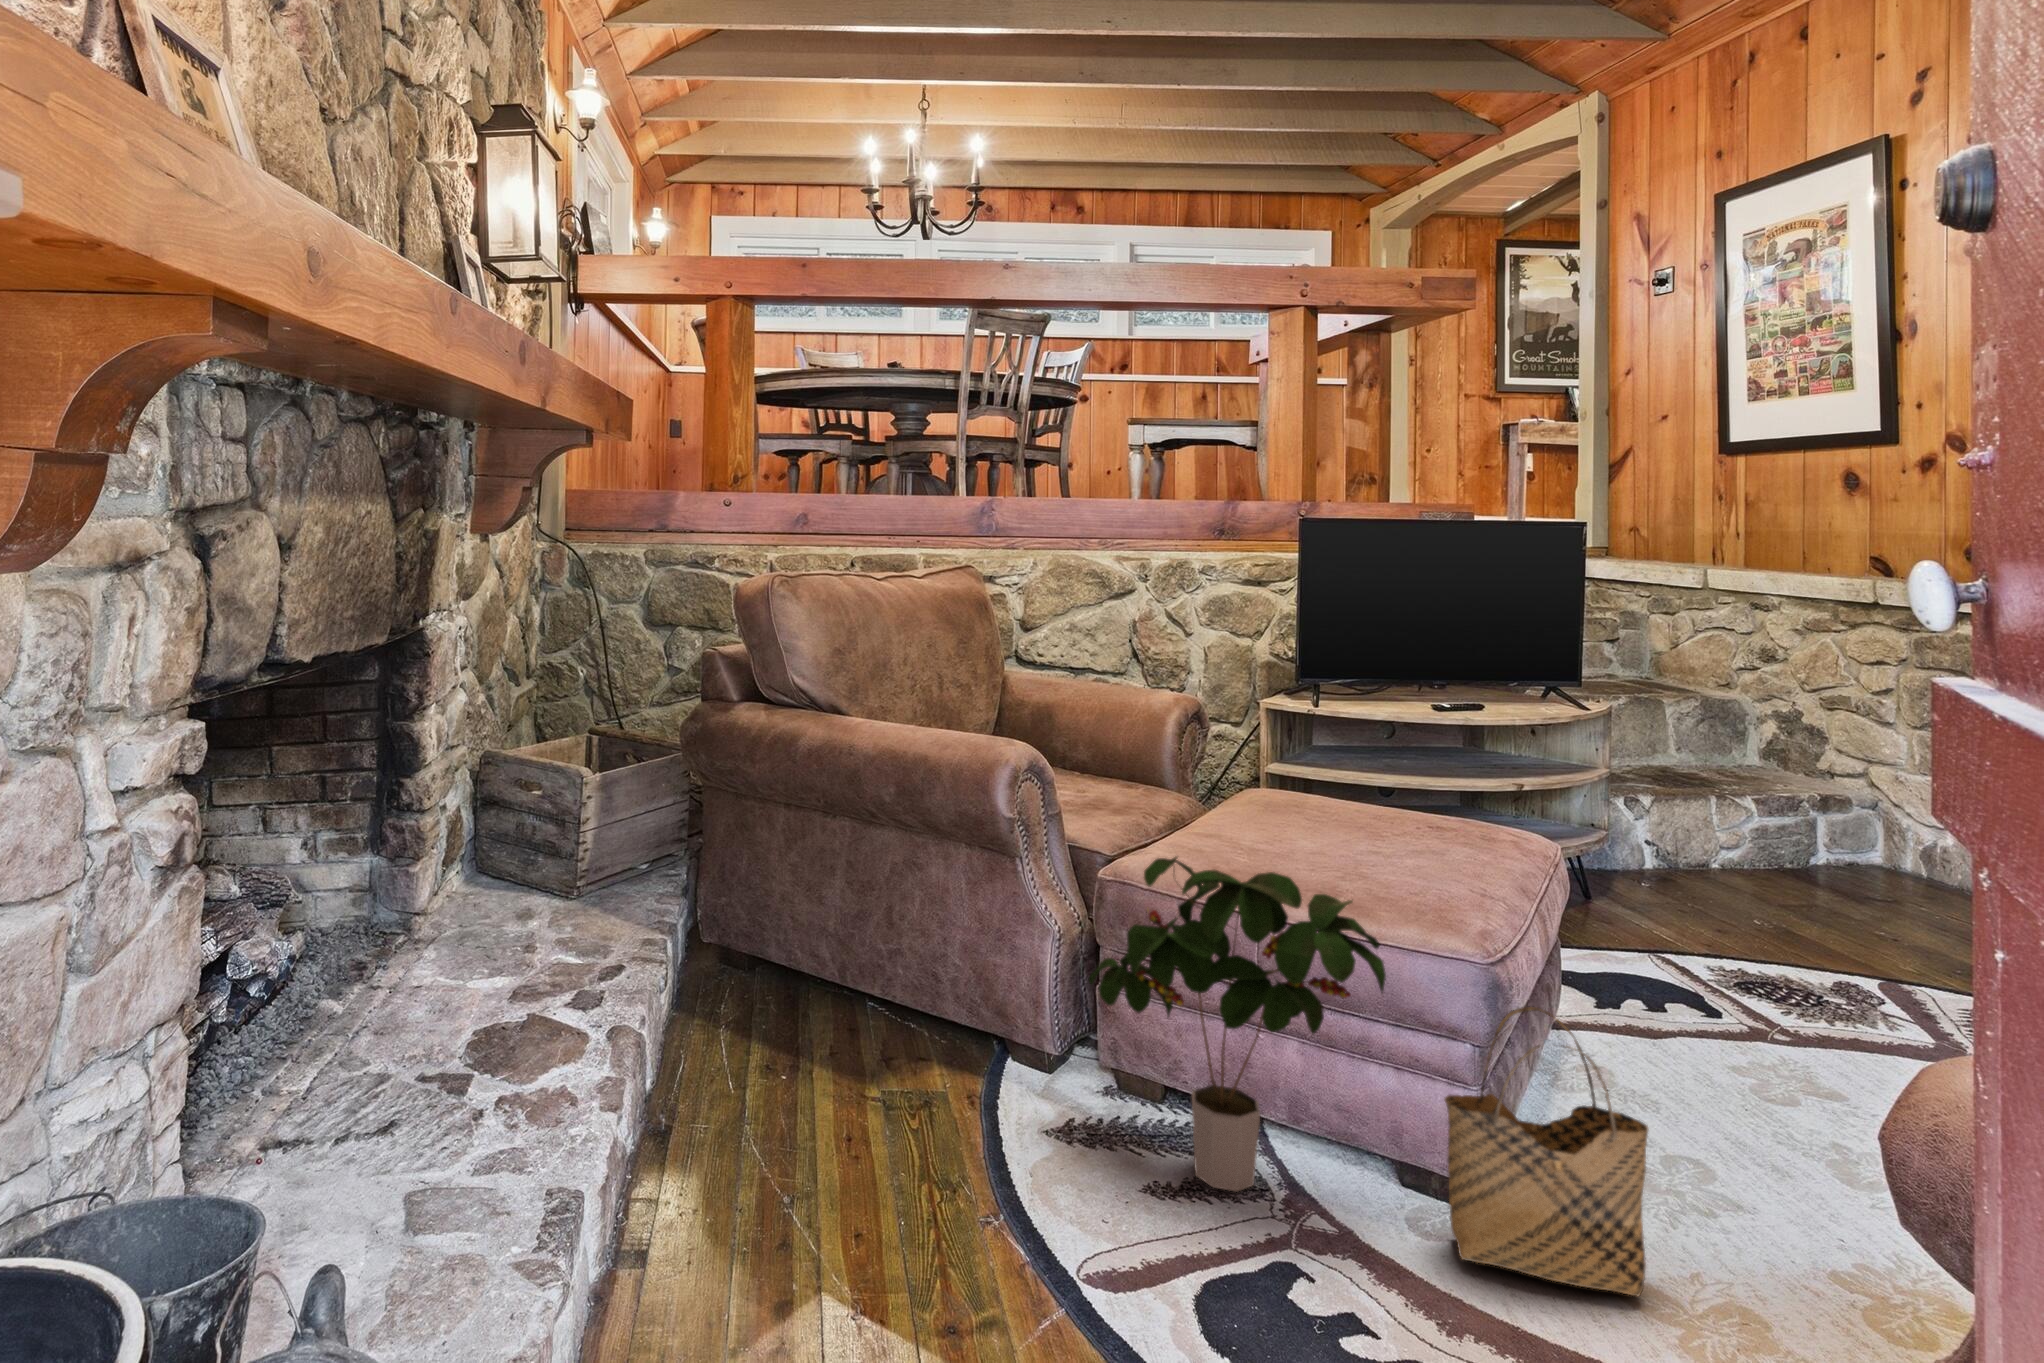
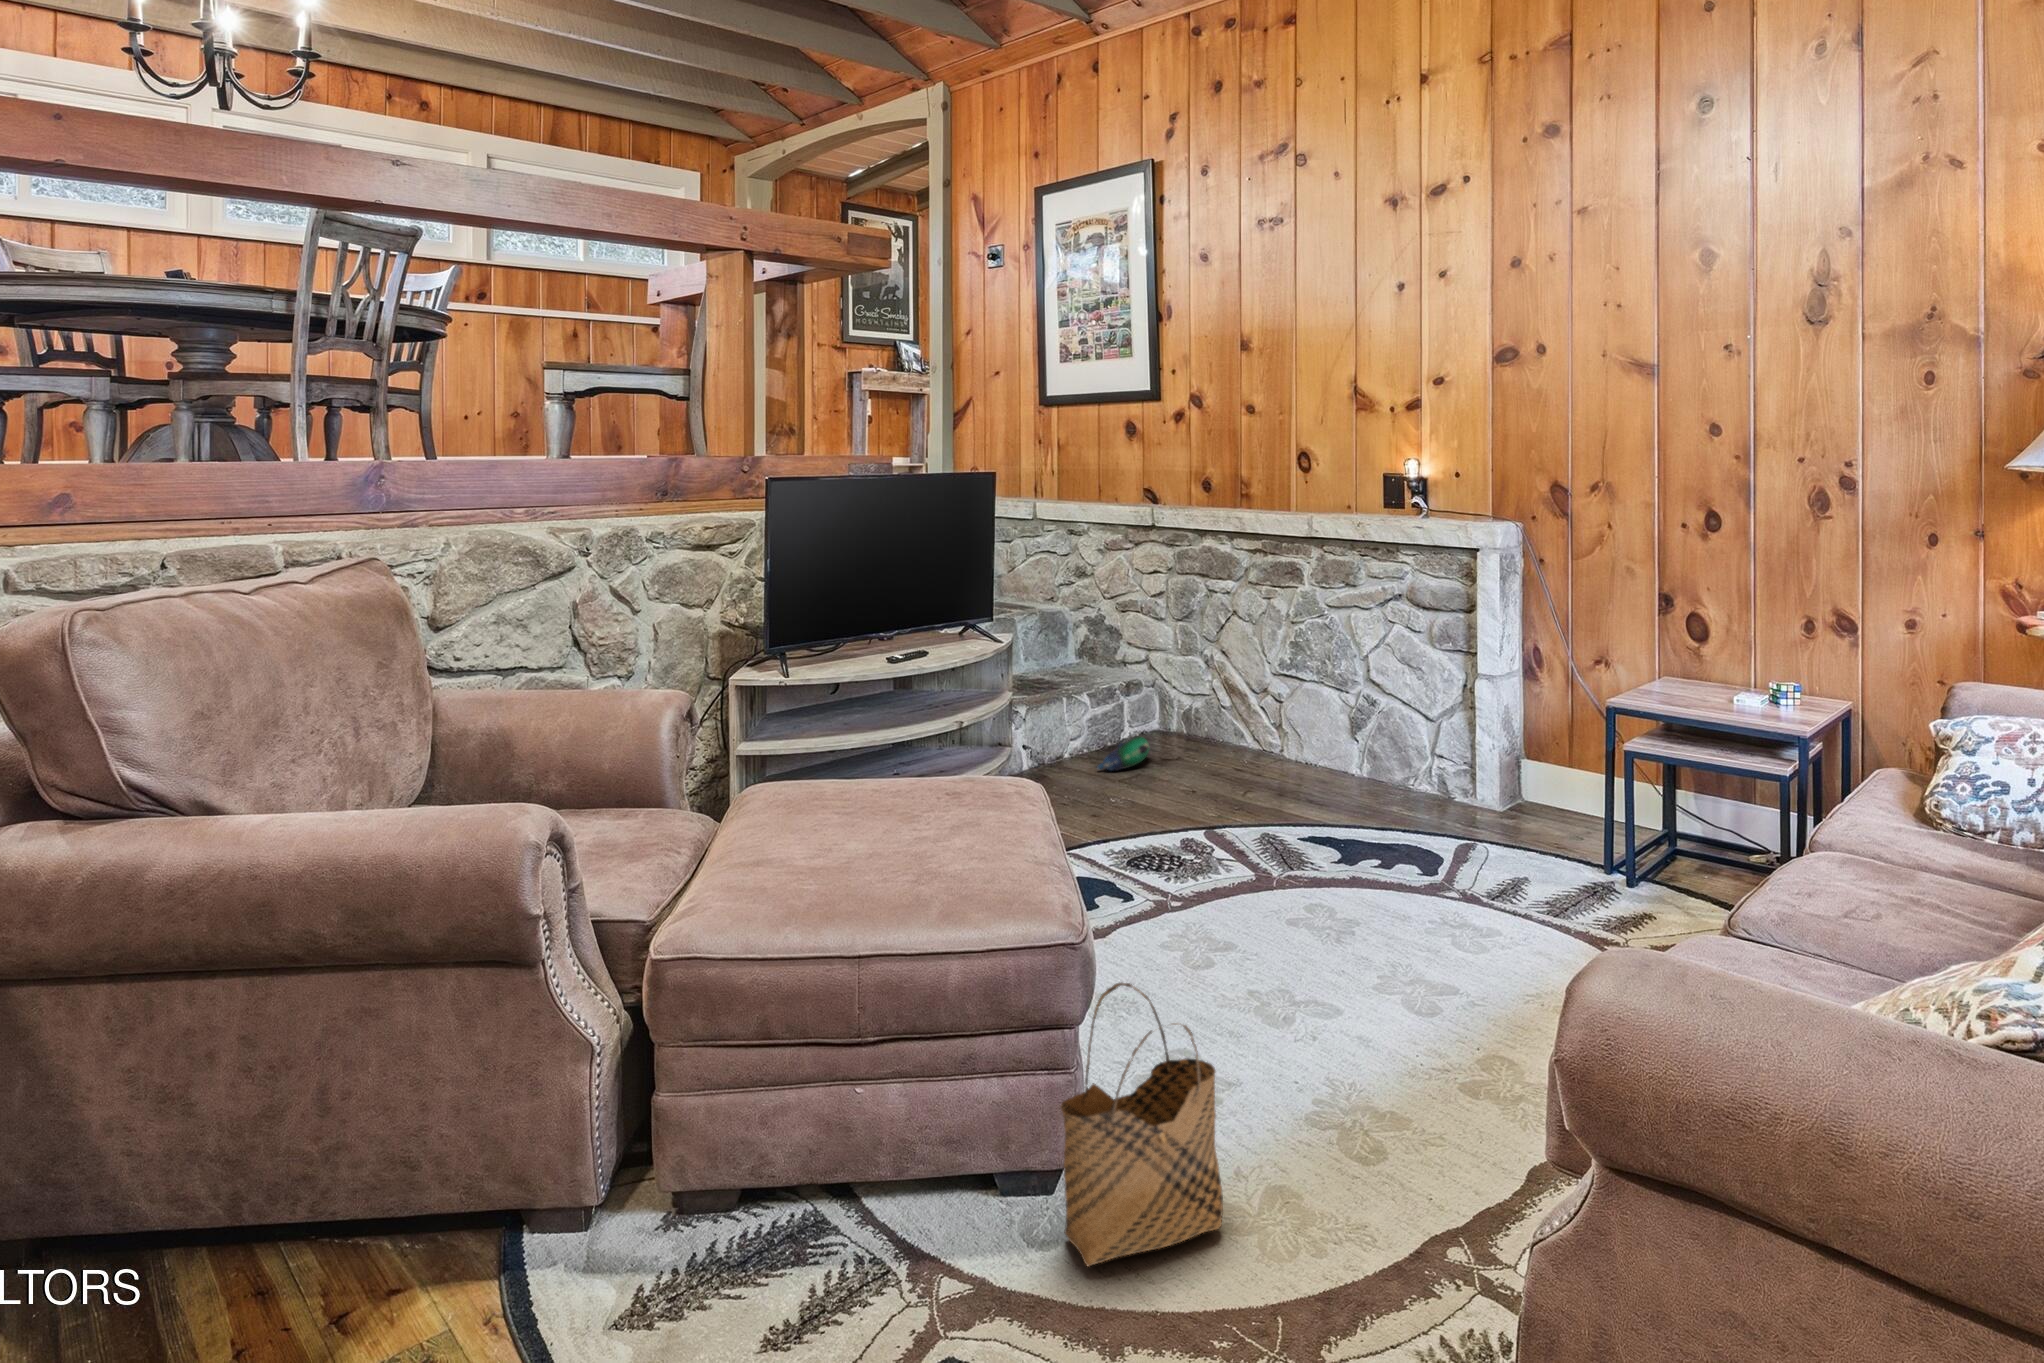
potted plant: present [1089,856,1386,1192] -> none [657,918,1003,1303]
plush toy: none [1741,859,1835,895] -> present [1097,736,1150,771]

